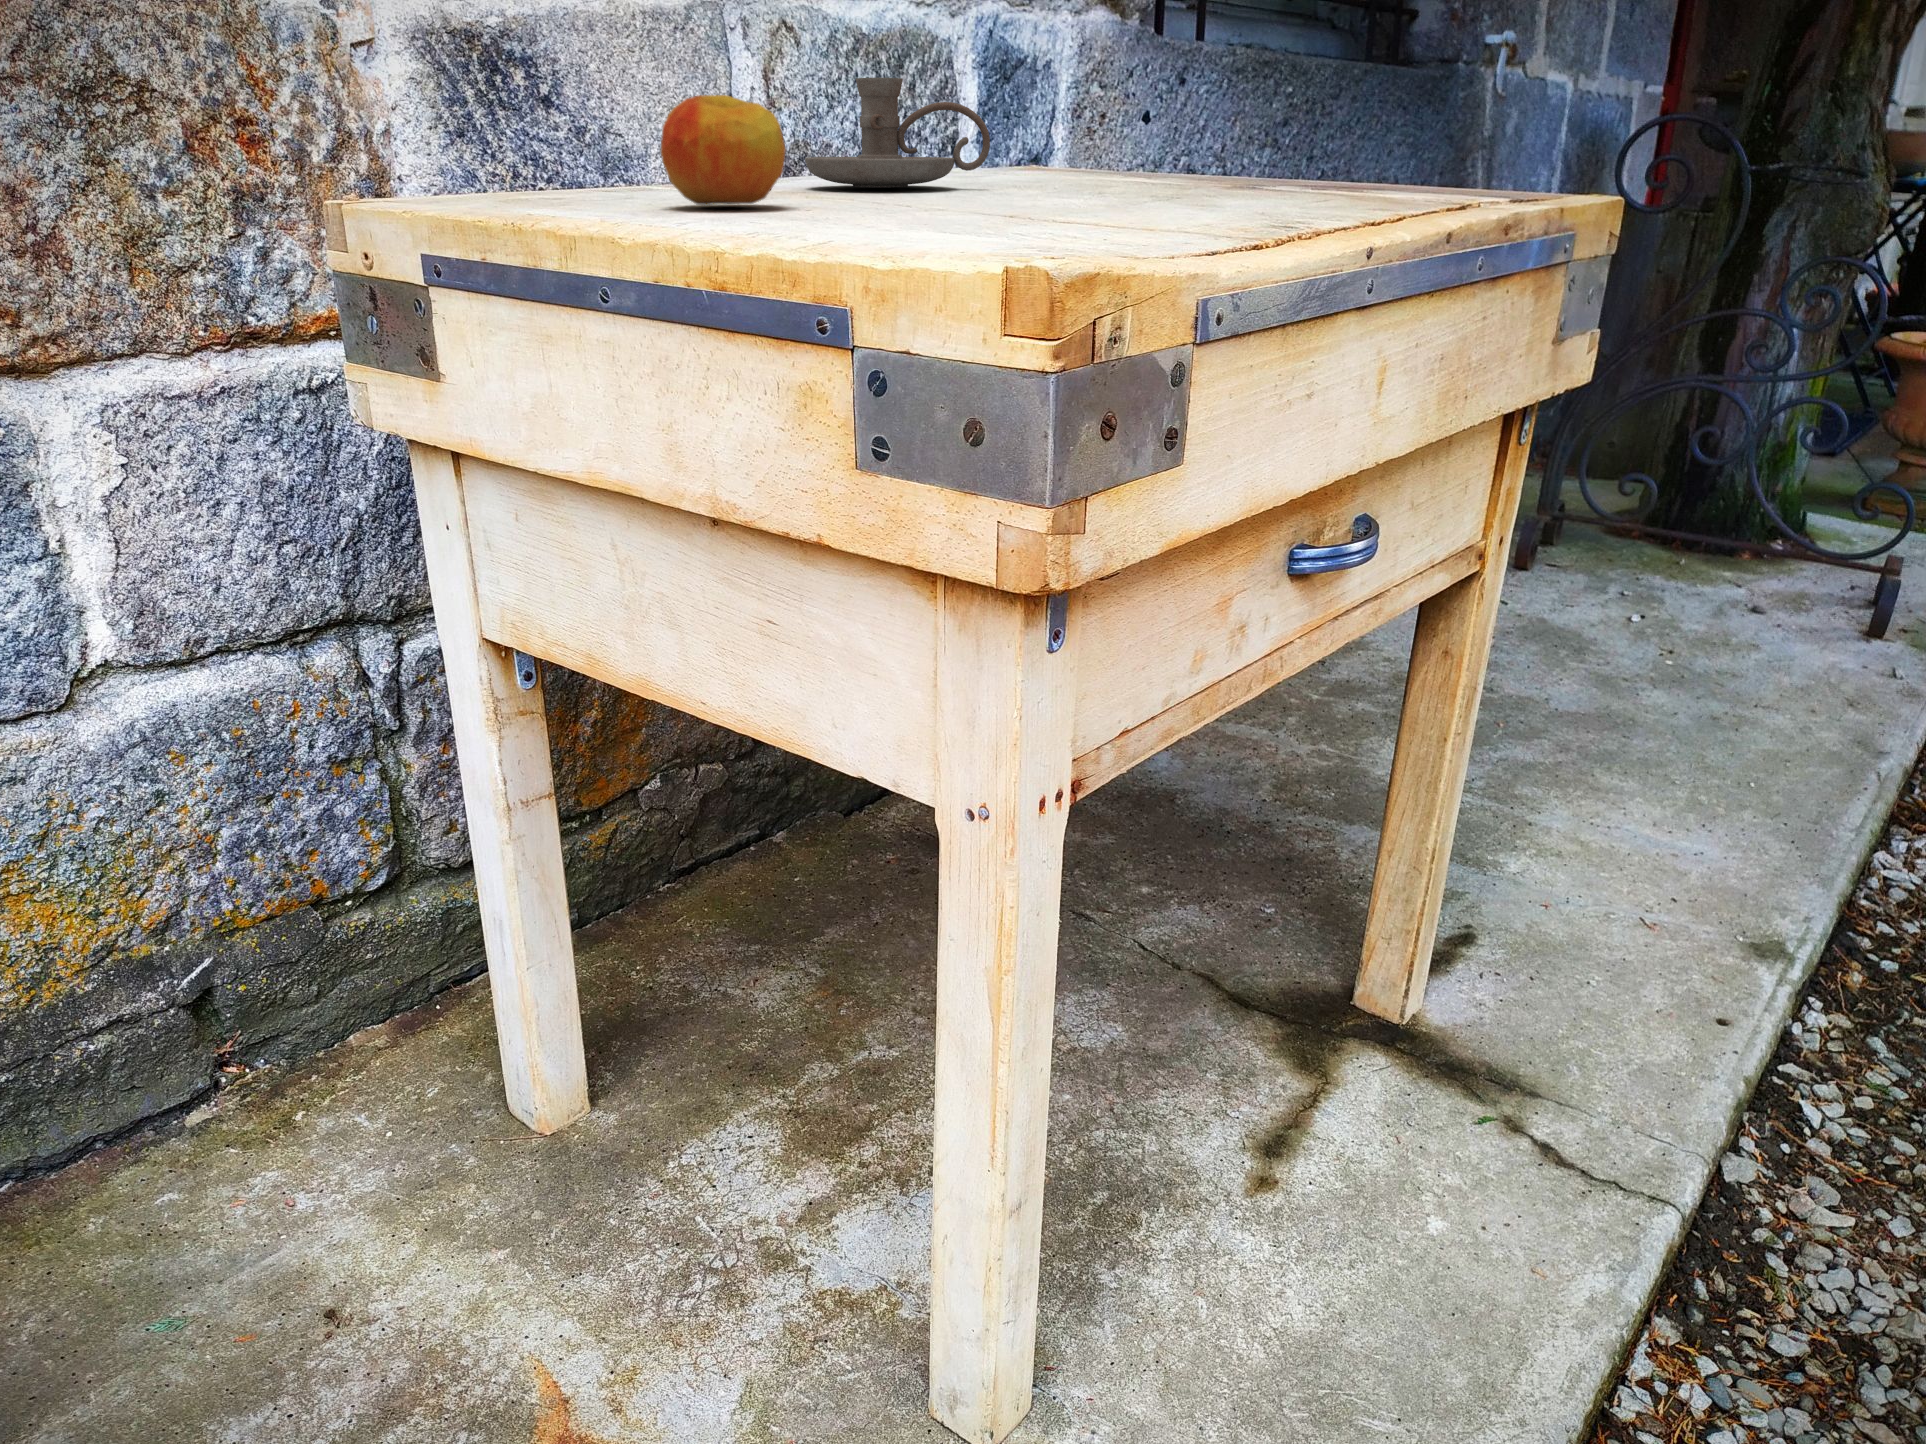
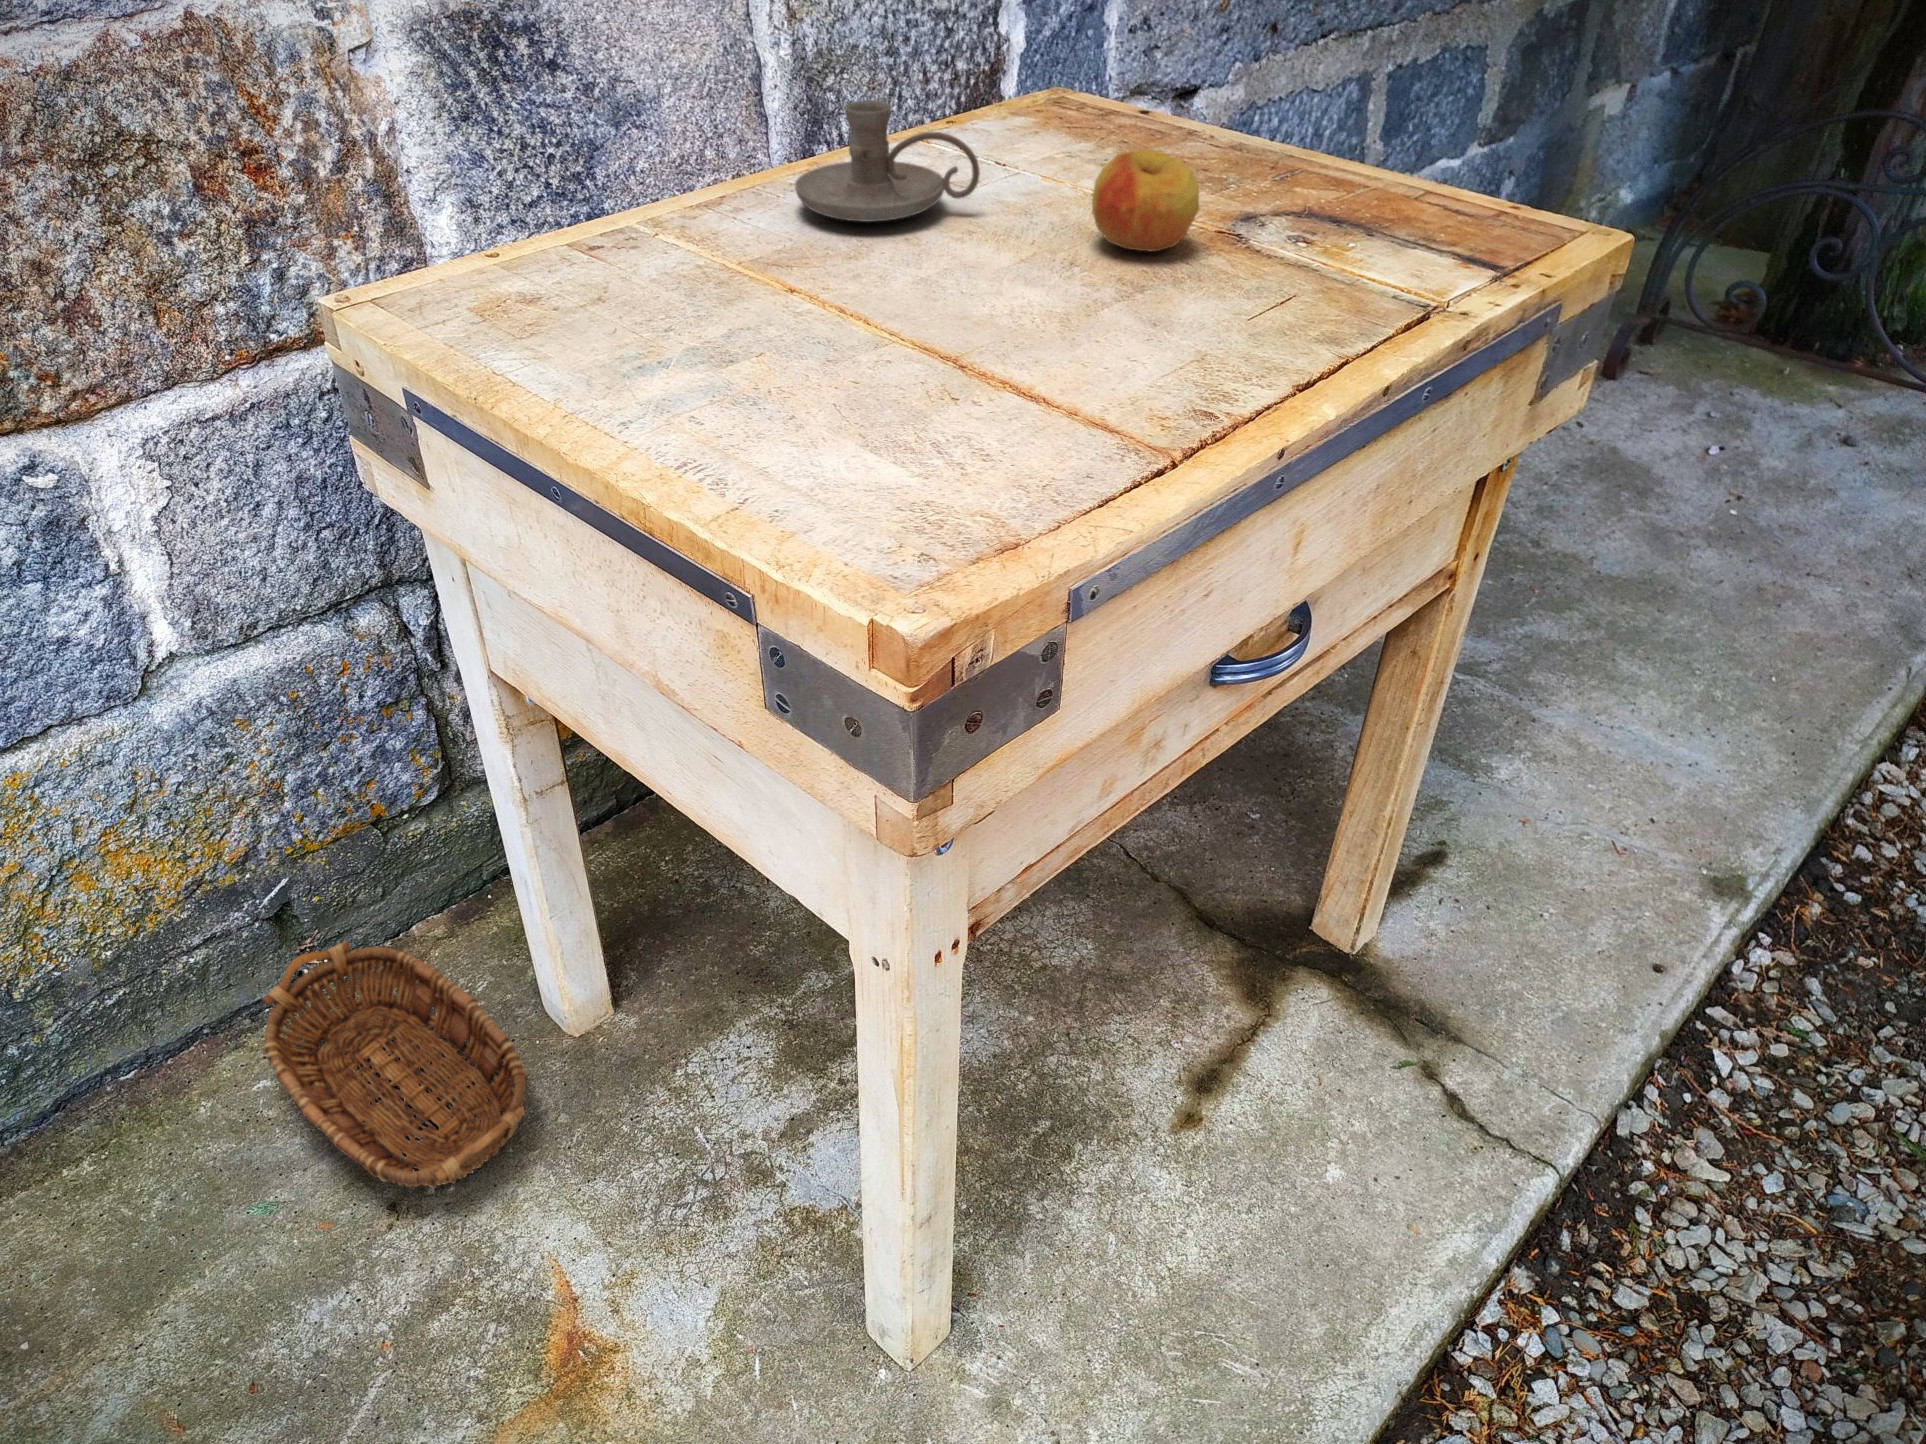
apple: present [661,95,786,205] -> present [1092,149,1199,251]
basket: none [80,1020,581,1384] -> present [263,941,529,1188]

